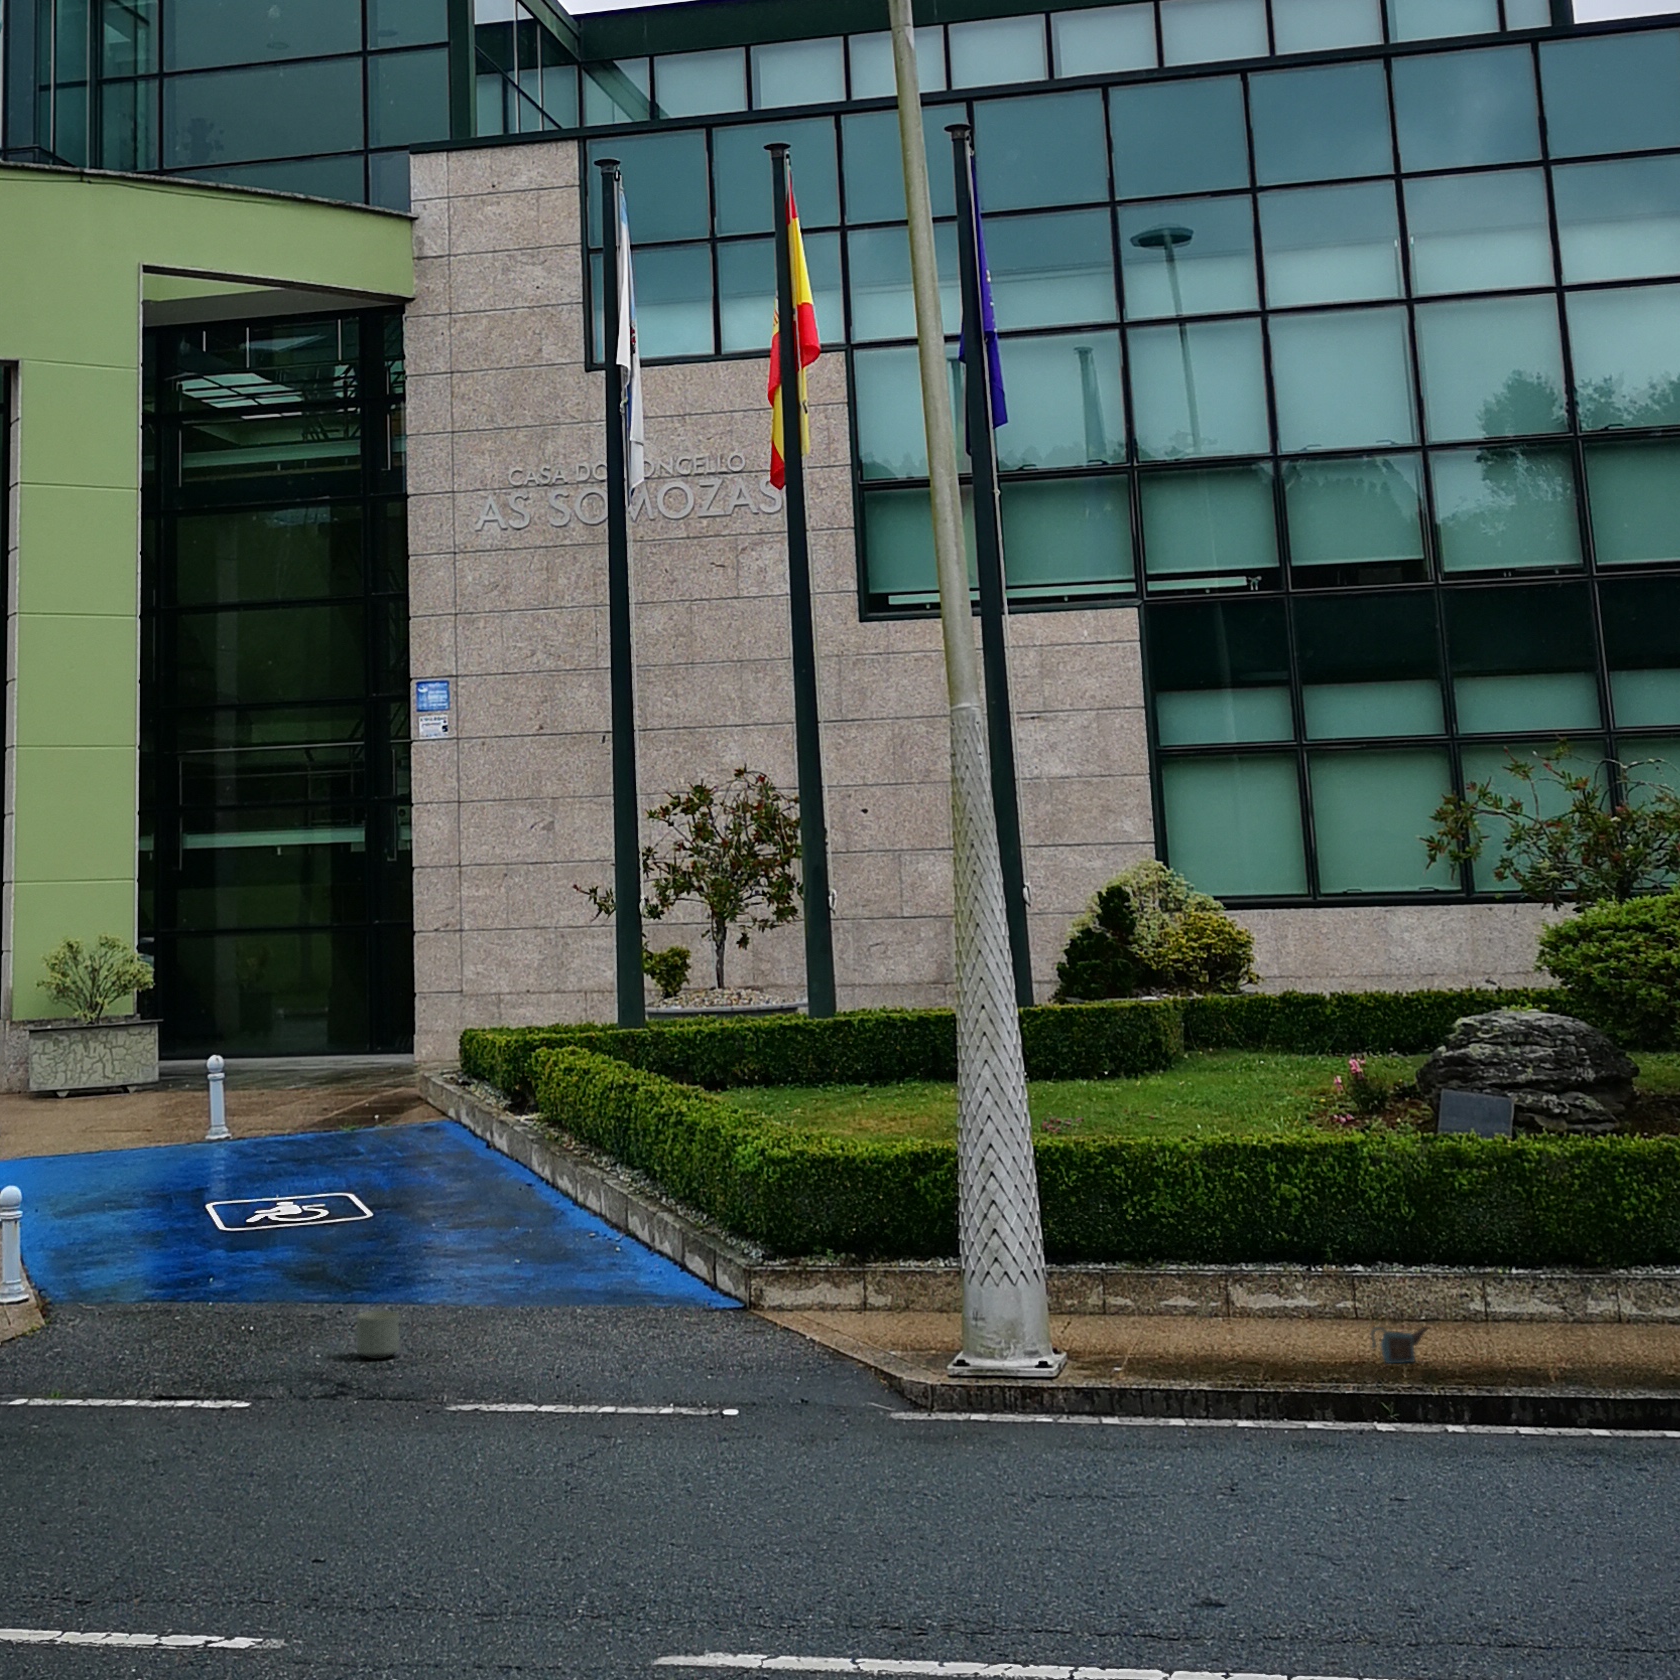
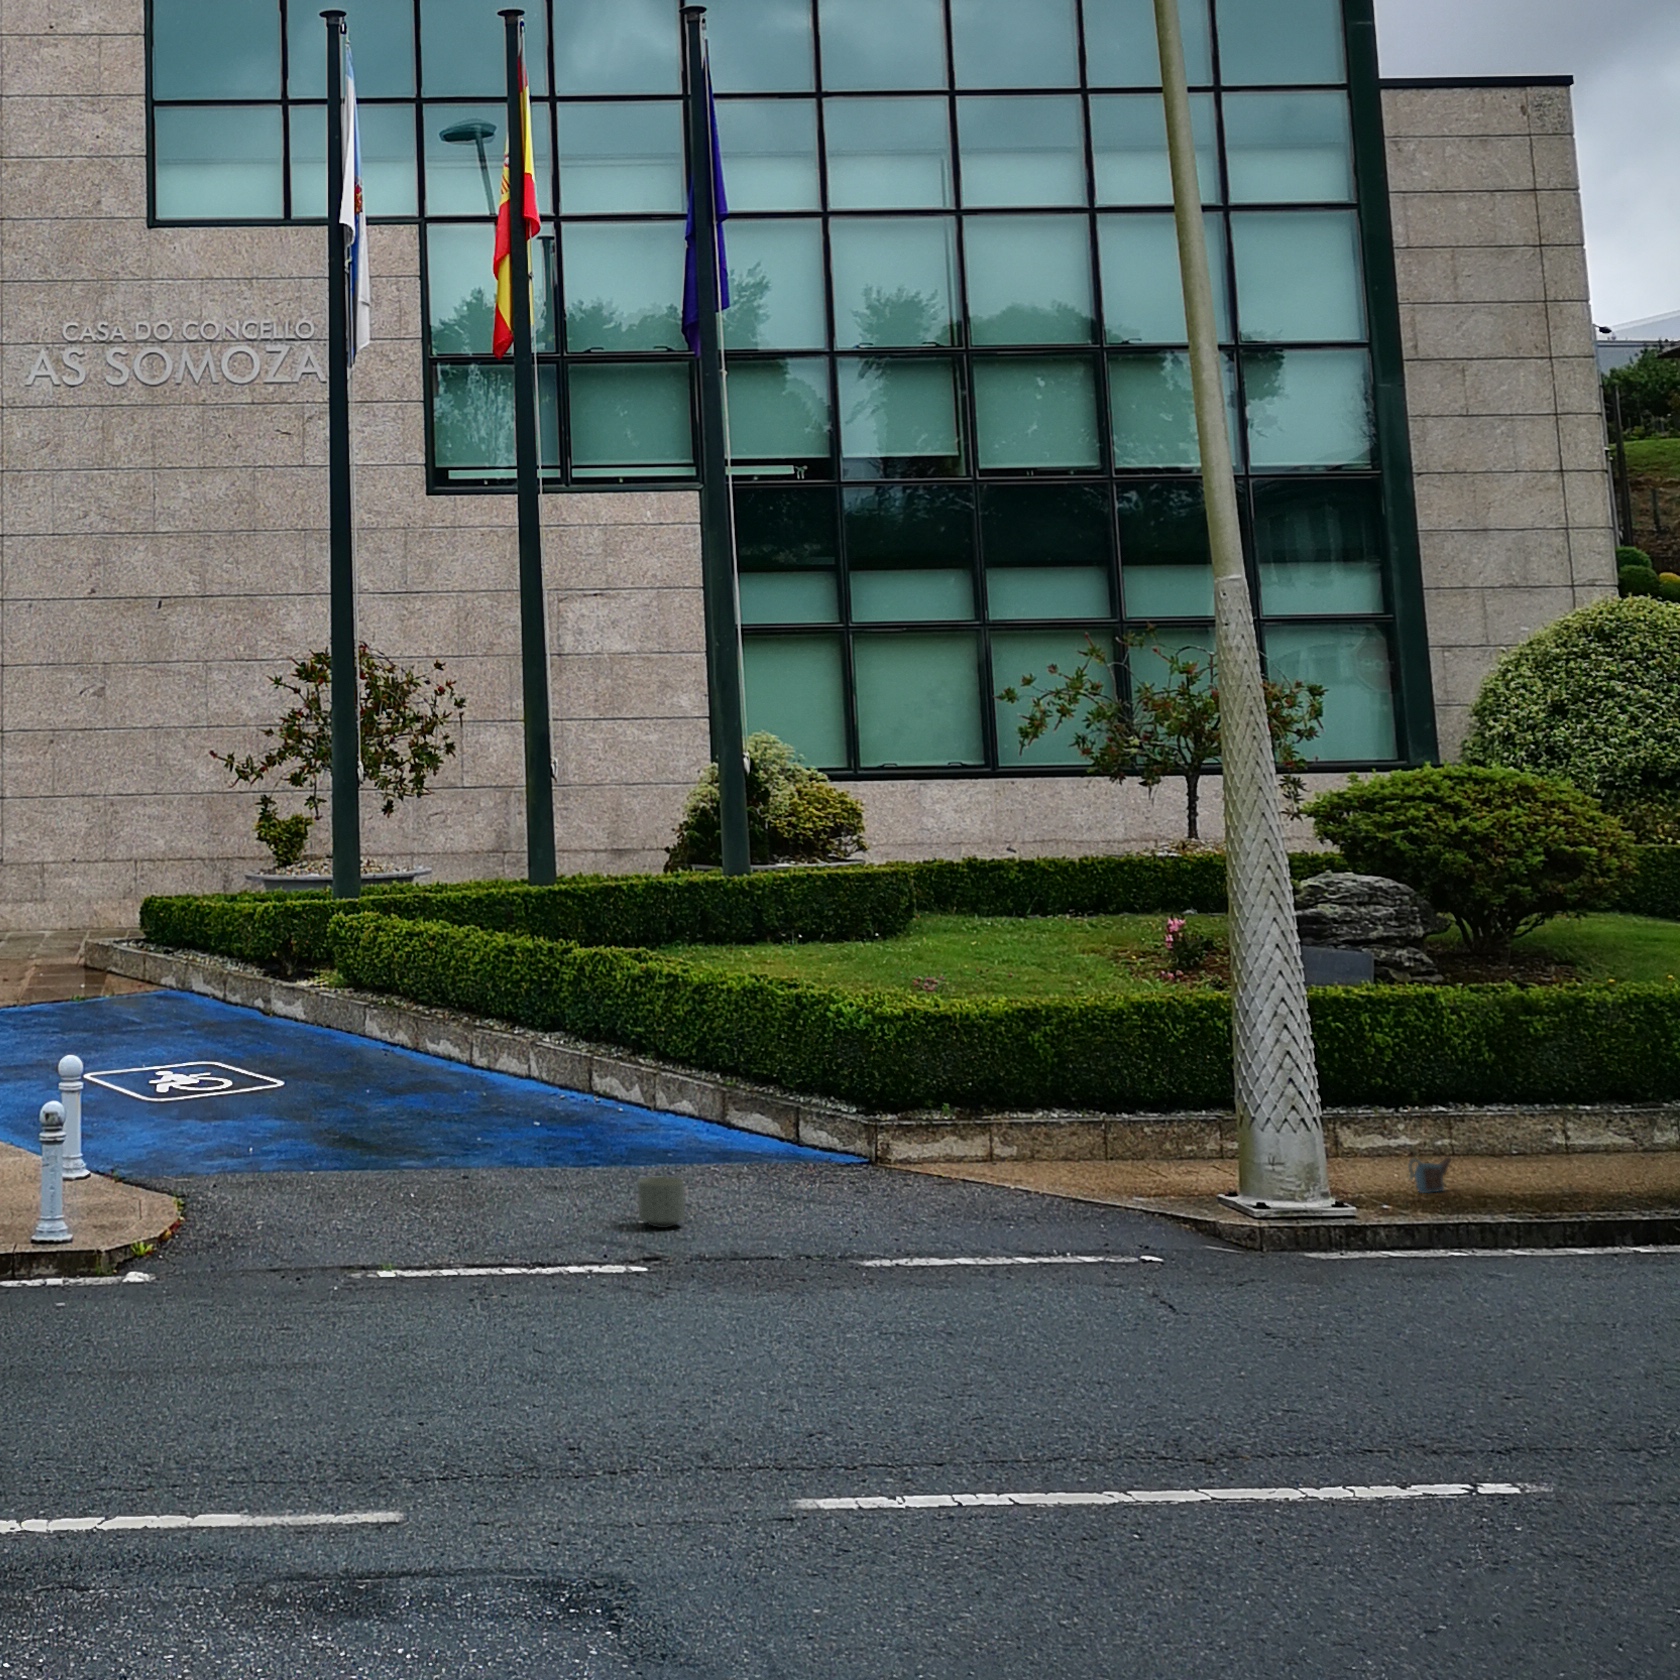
watering can: present [1370,1327,1427,1363] -> present [1408,1157,1451,1193]

